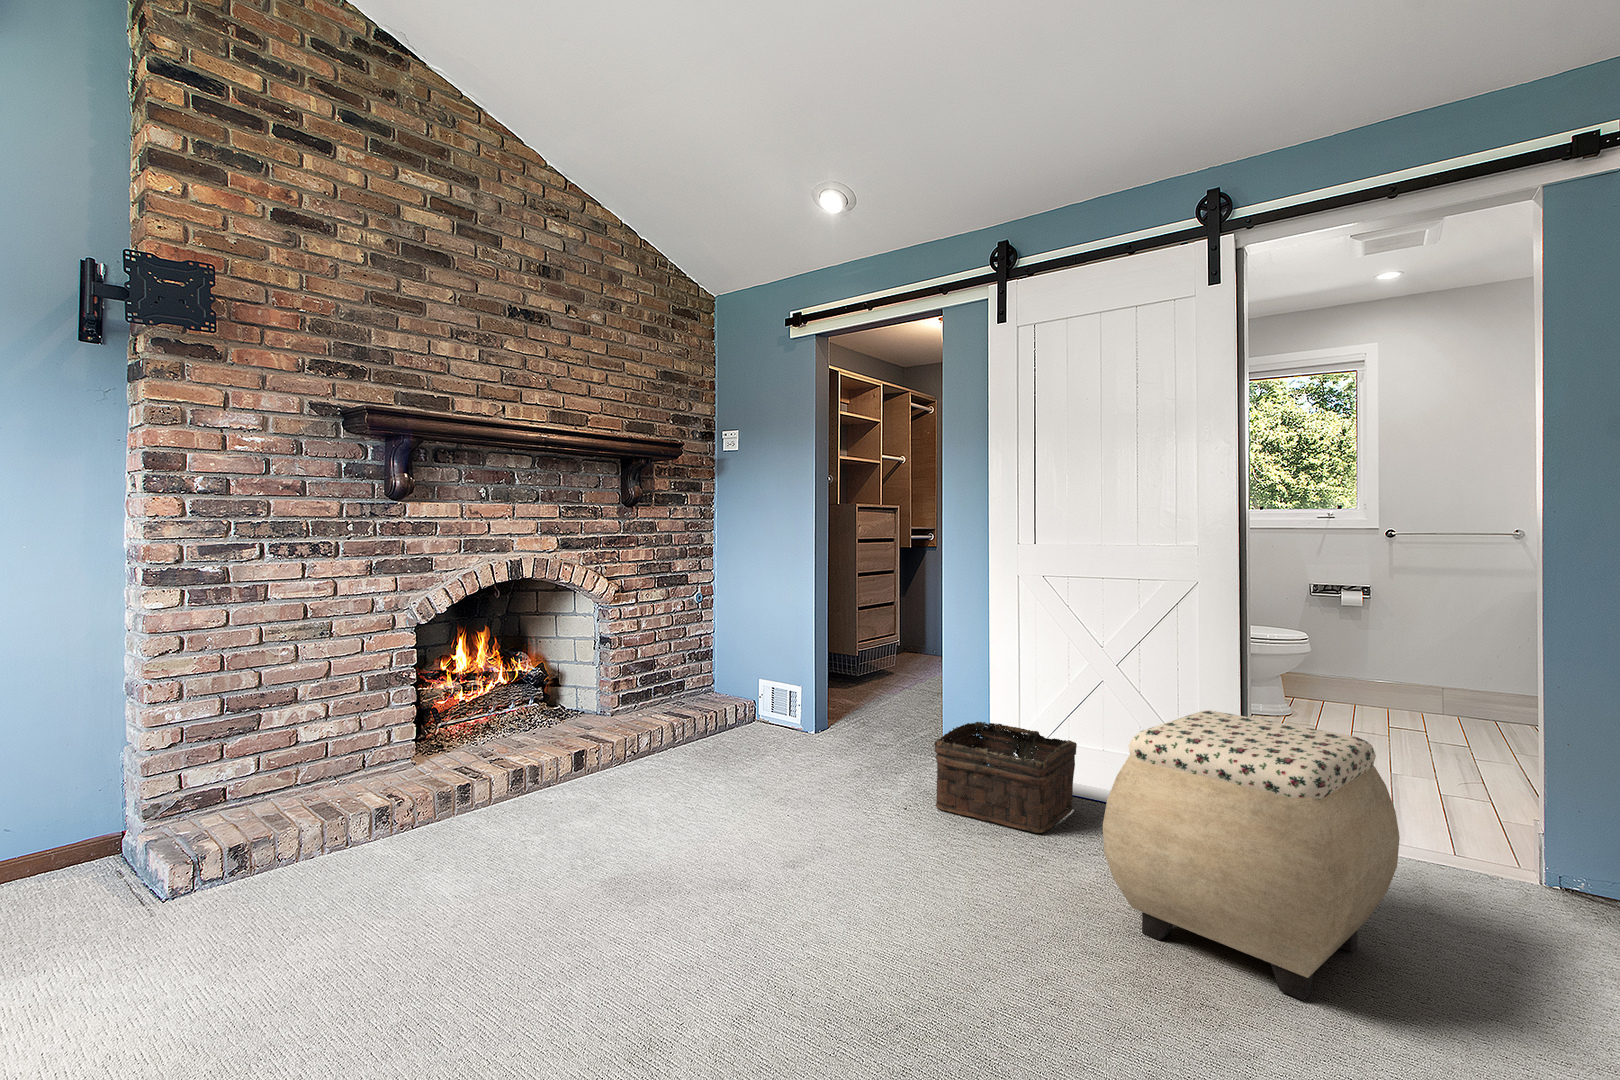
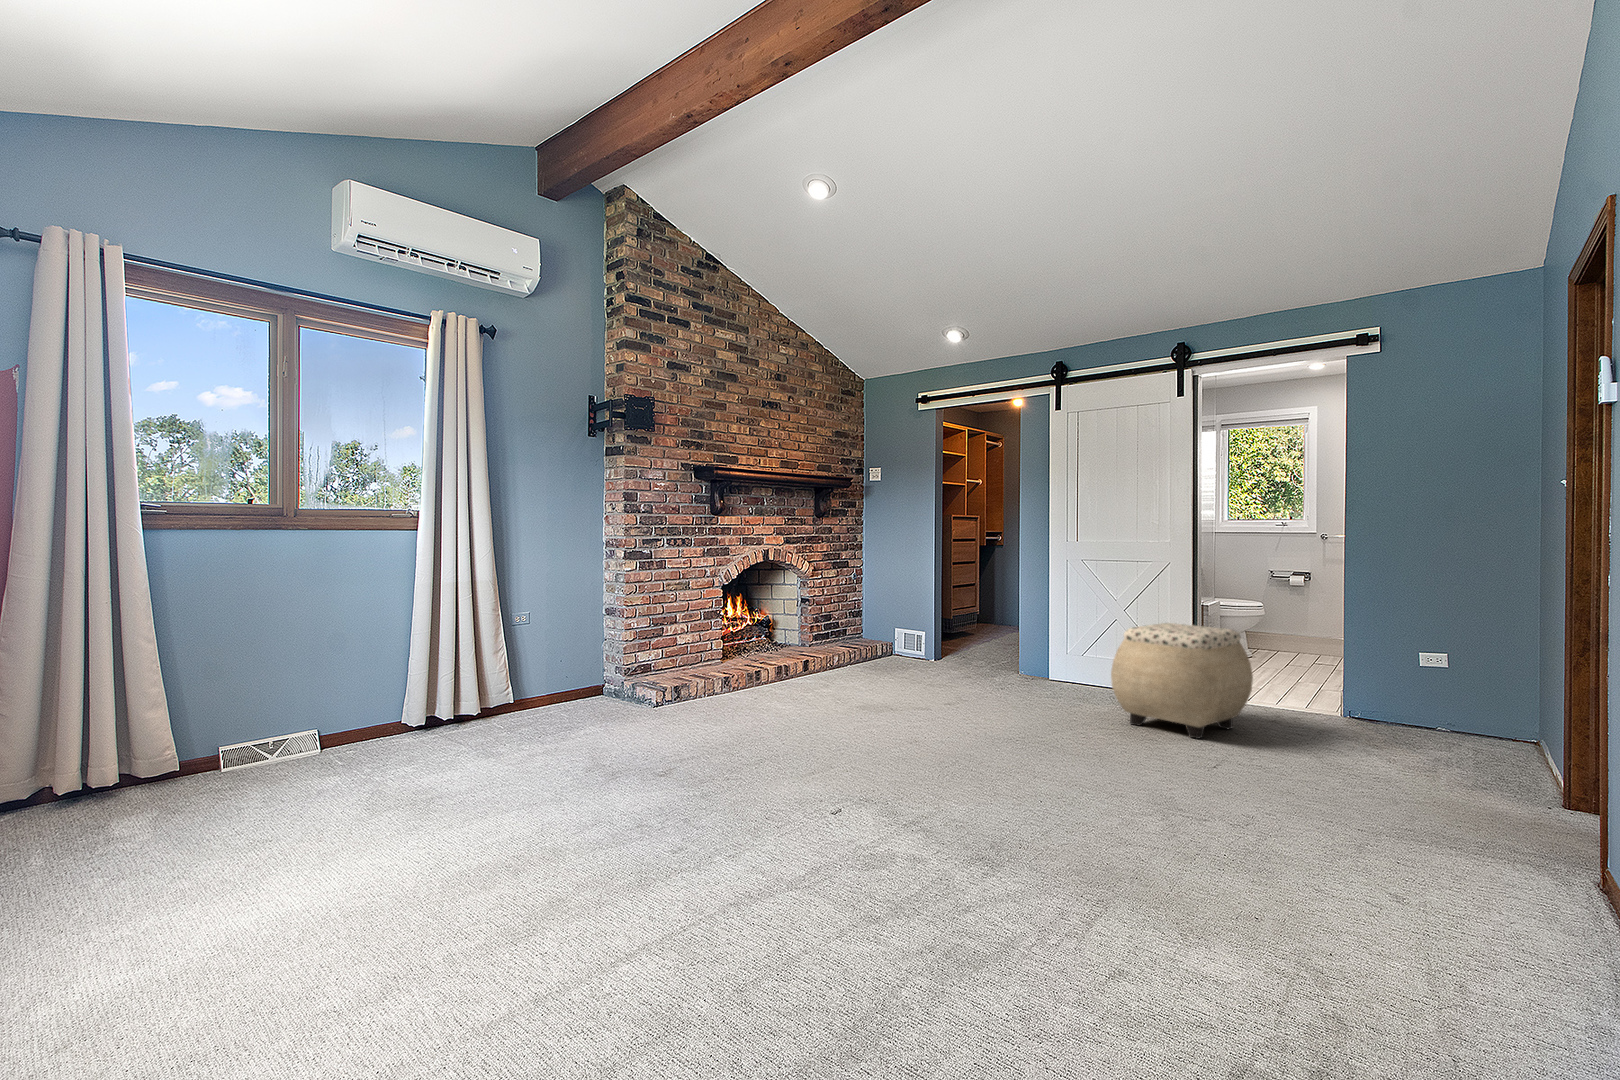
basket: present [935,722,1077,833] -> none [1020,641,1102,697]

